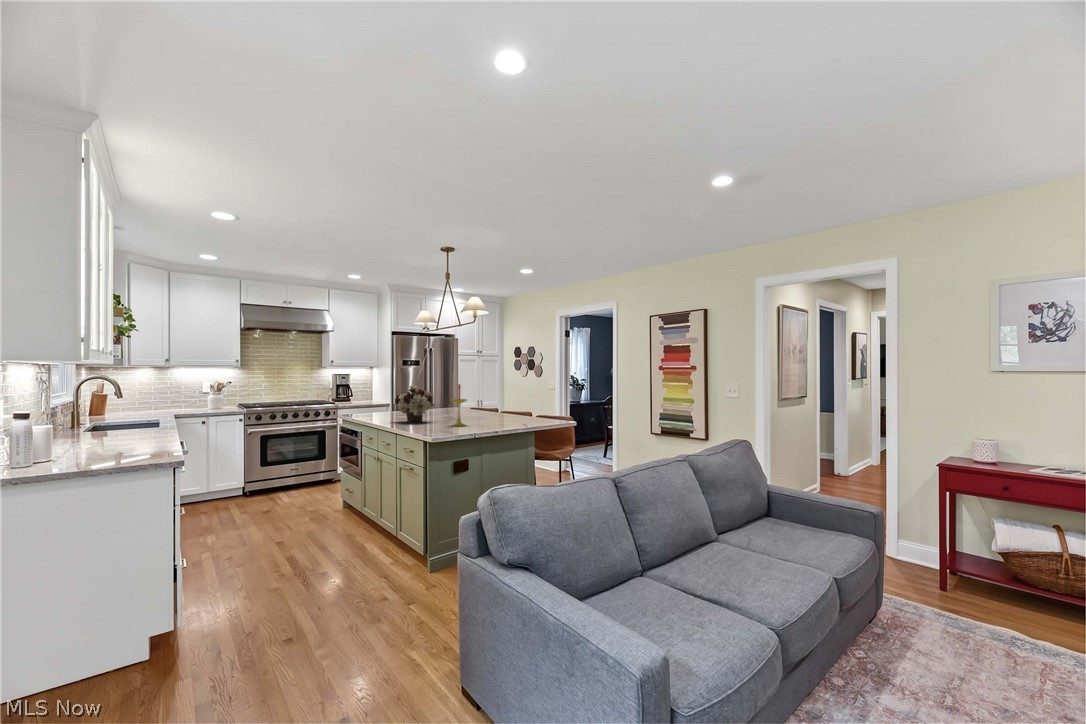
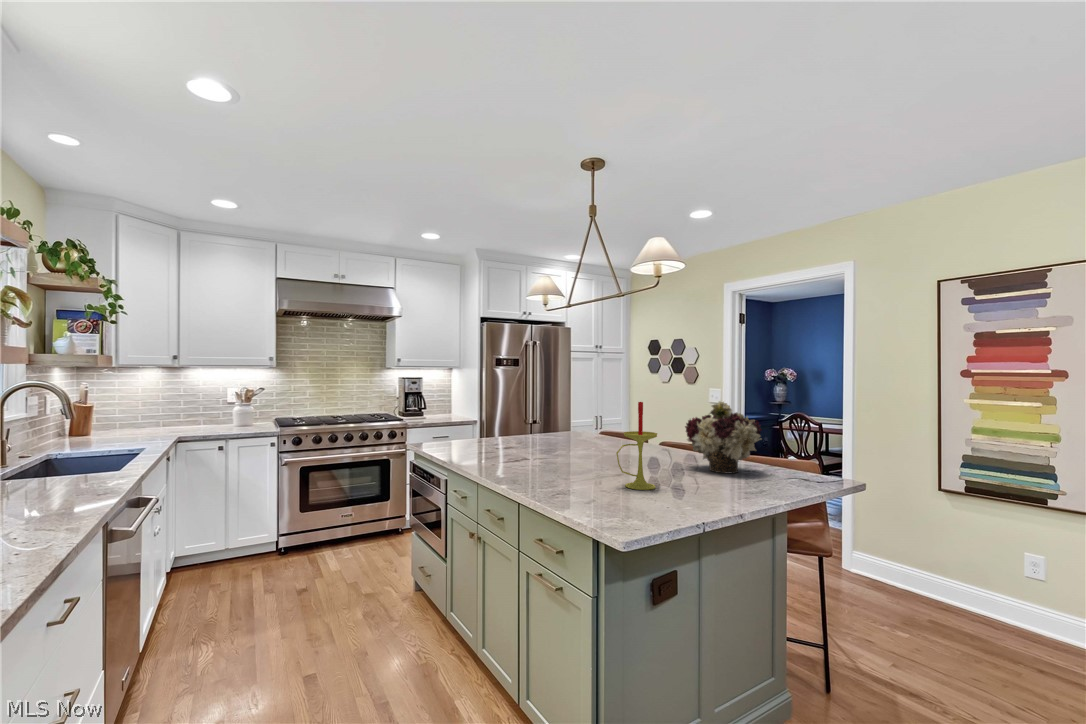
flower arrangement: present [395,385,434,423] -> present [685,401,762,473]

